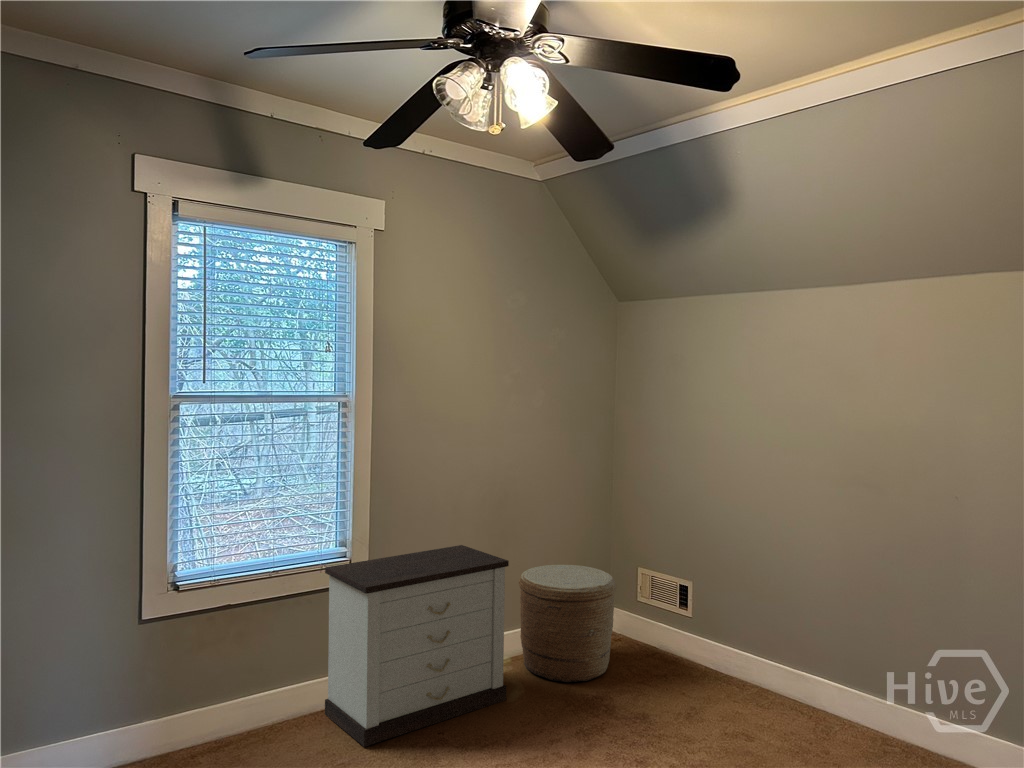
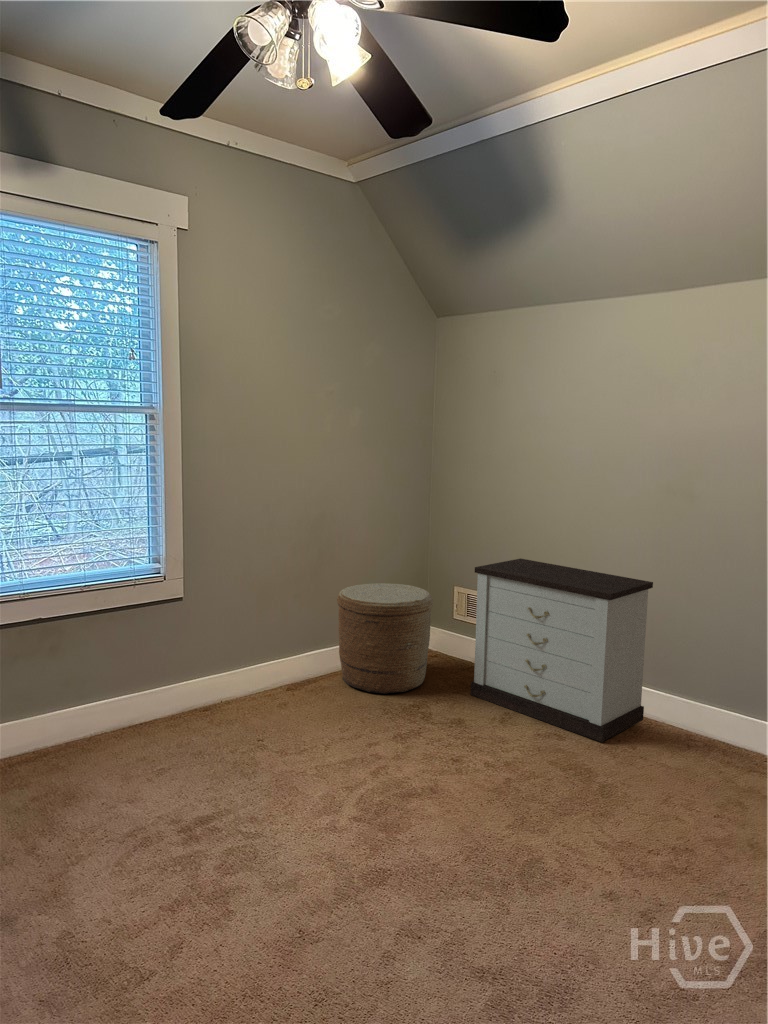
nightstand: present [325,545,509,747] -> present [470,558,653,742]

